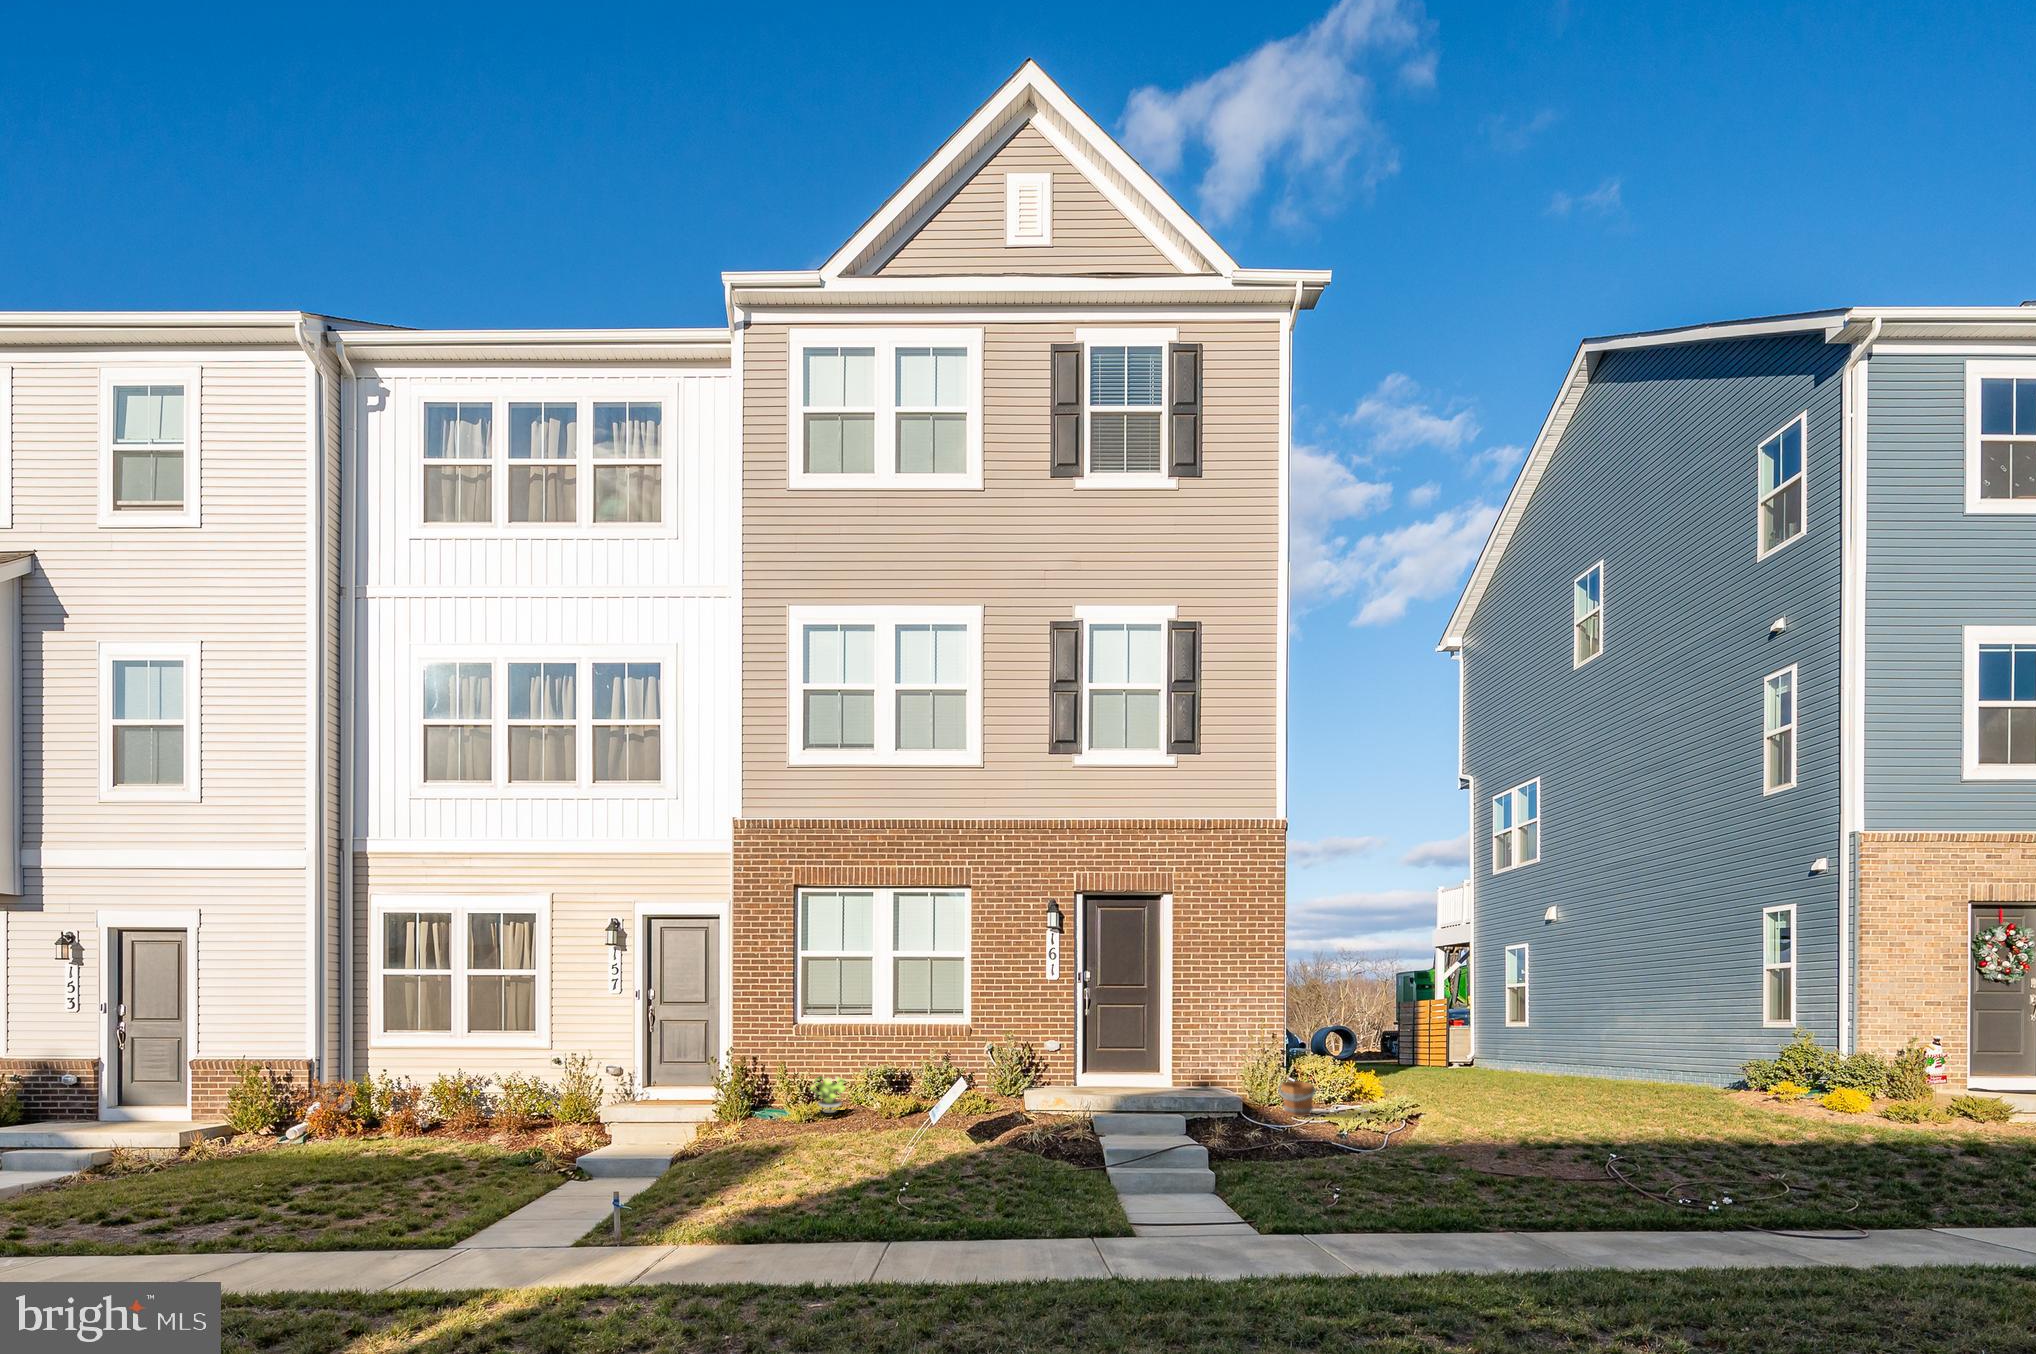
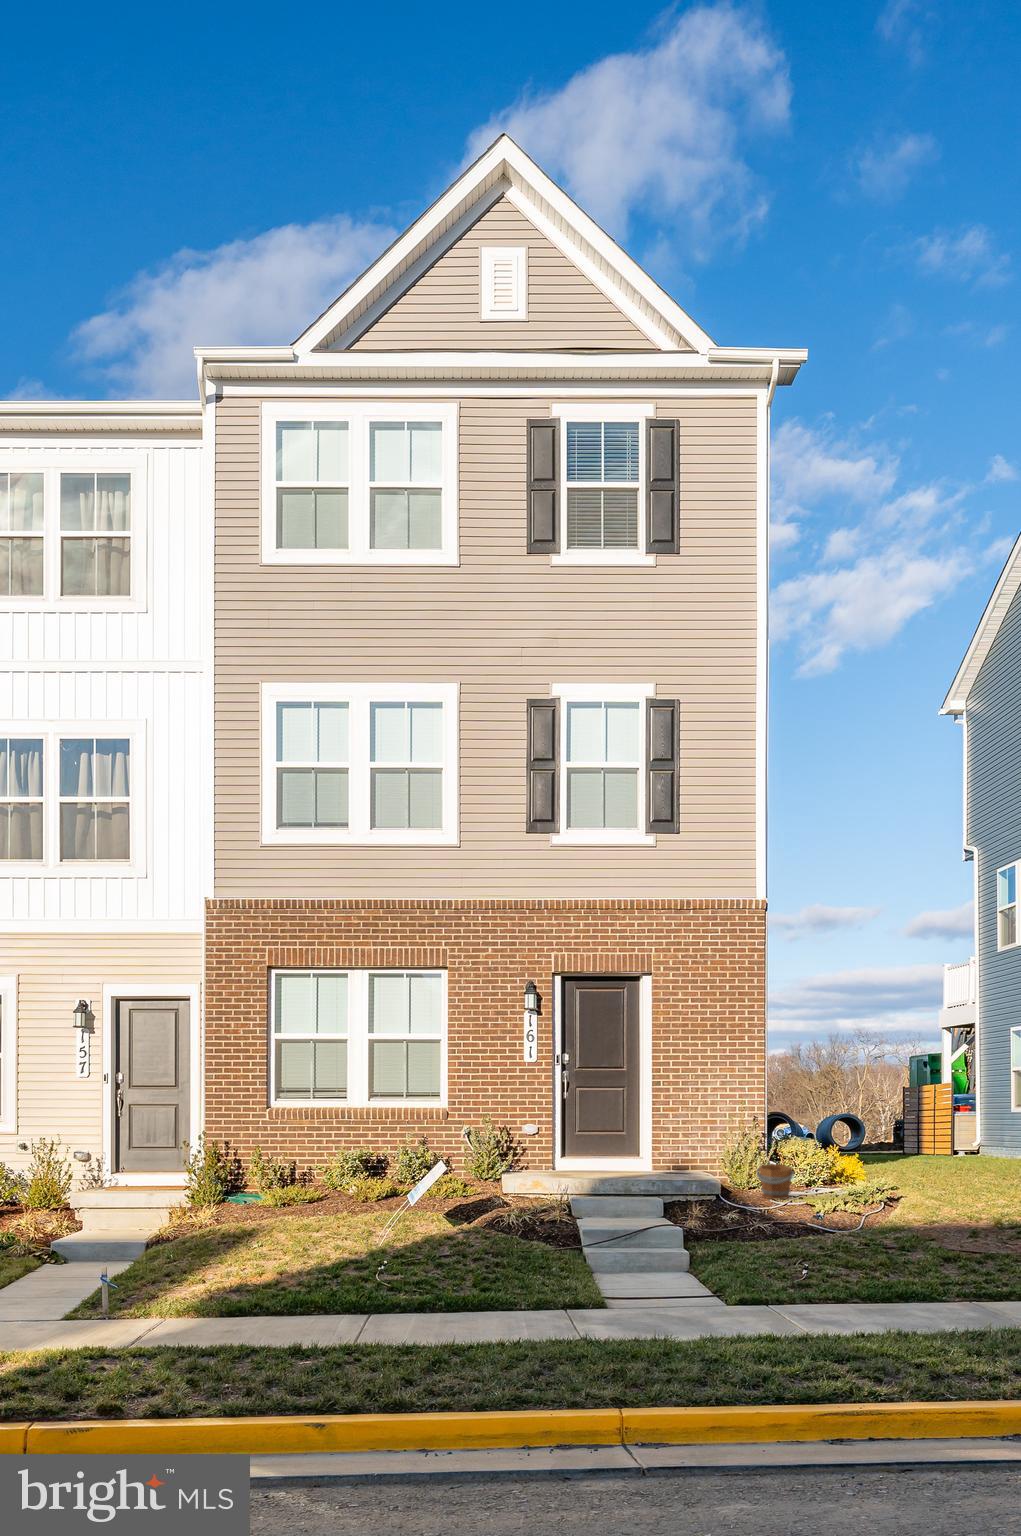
potted plant: present [810,1076,846,1113] -> none [285,1160,321,1197]

